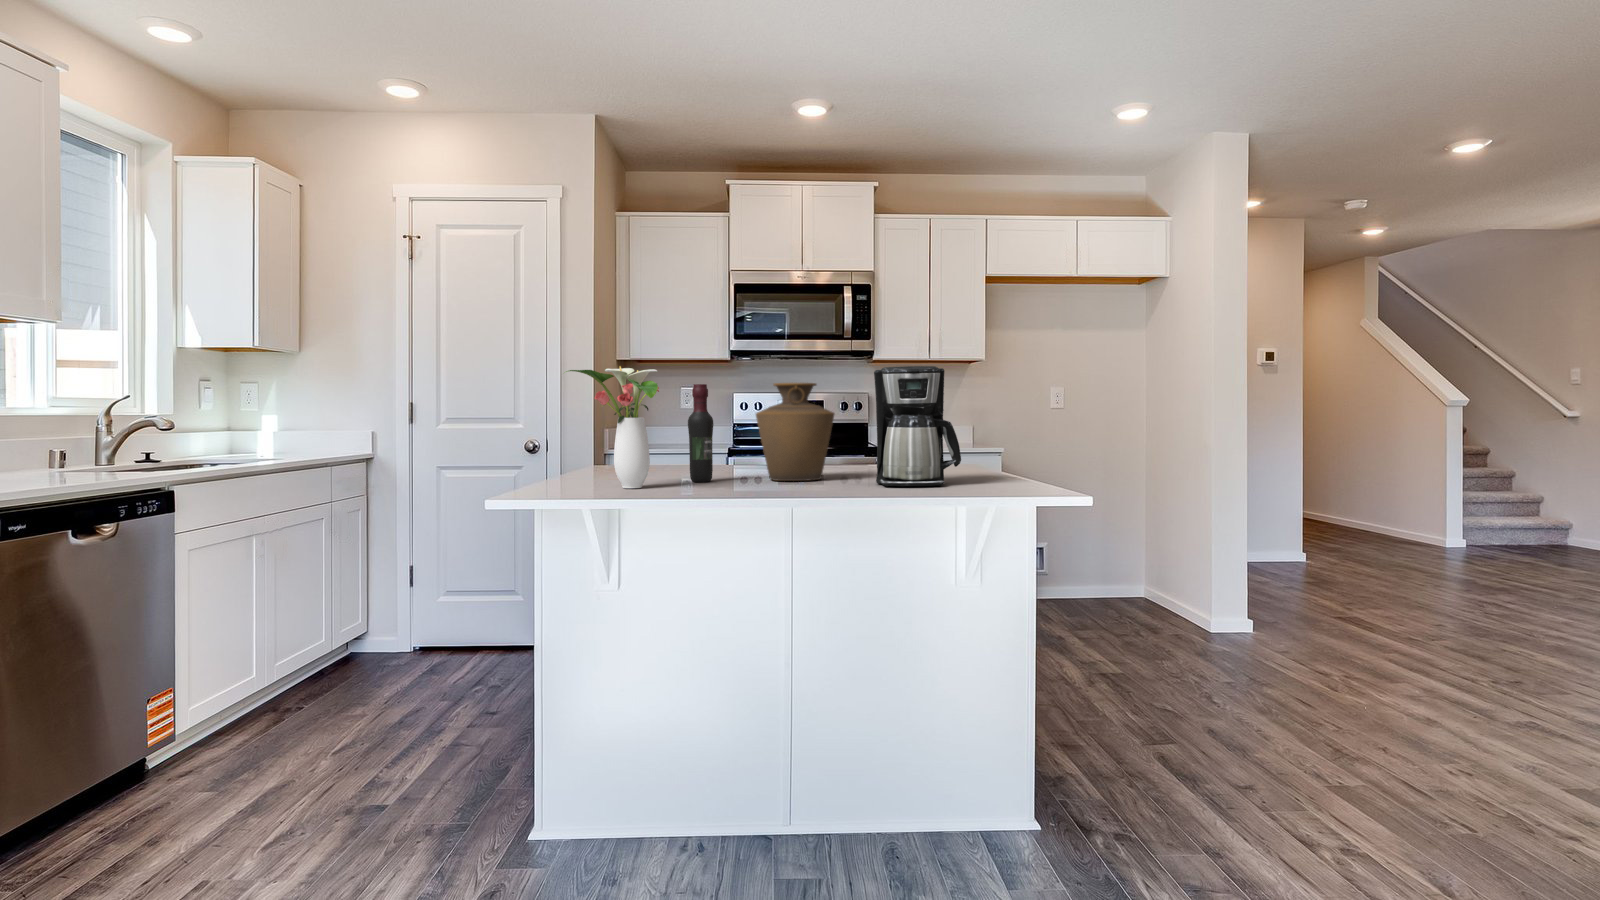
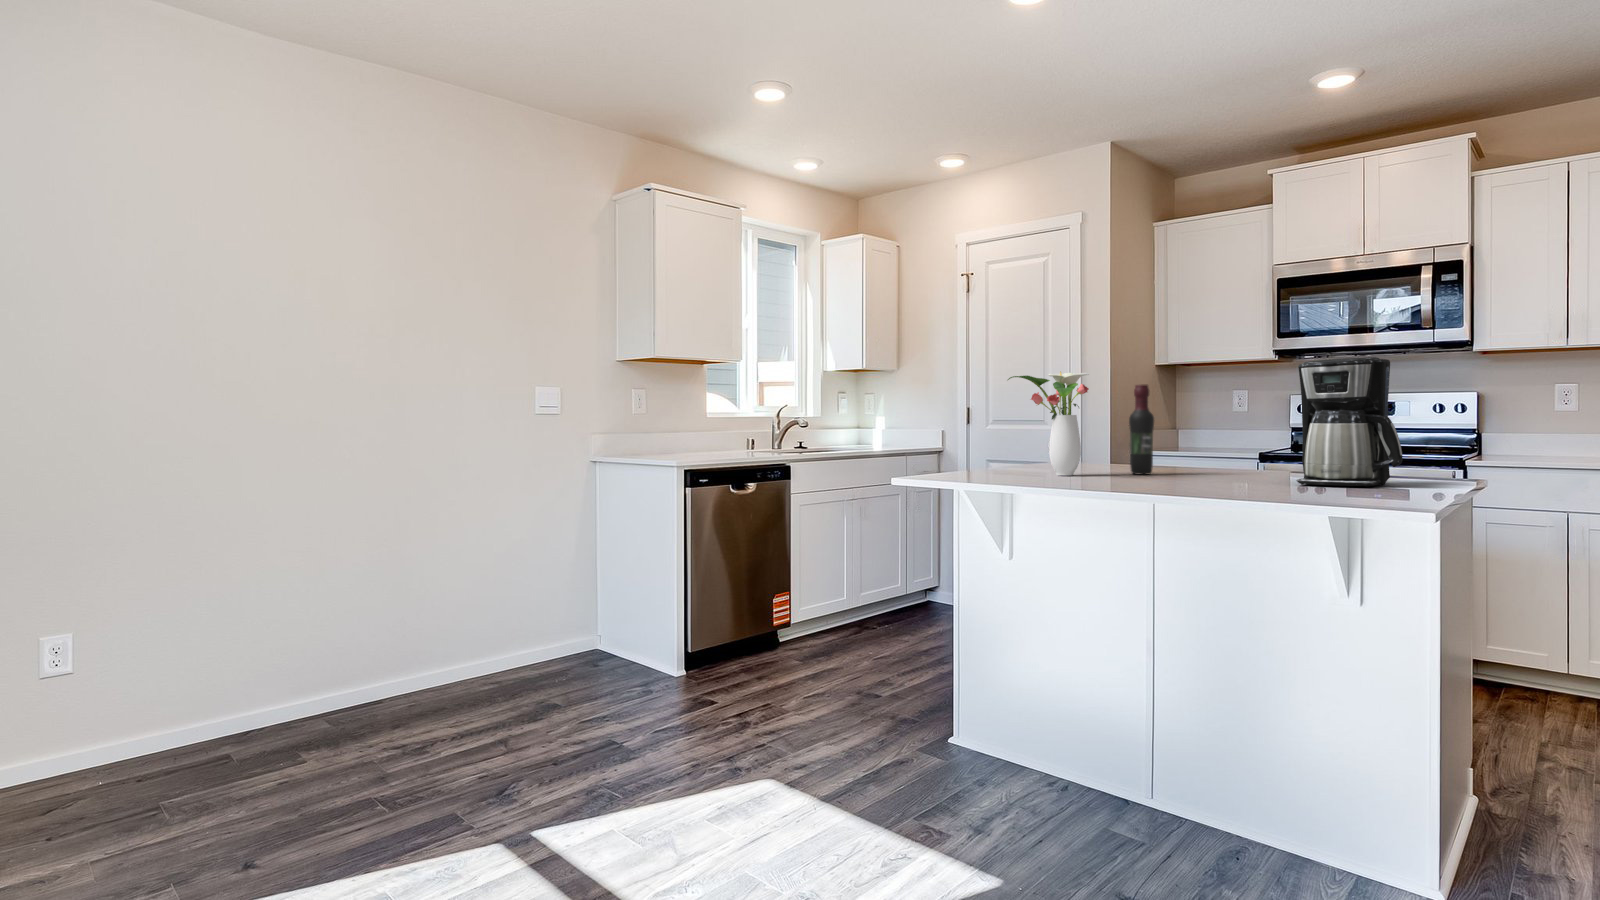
vase: present [756,383,834,481] -> none [1194,380,1283,478]

